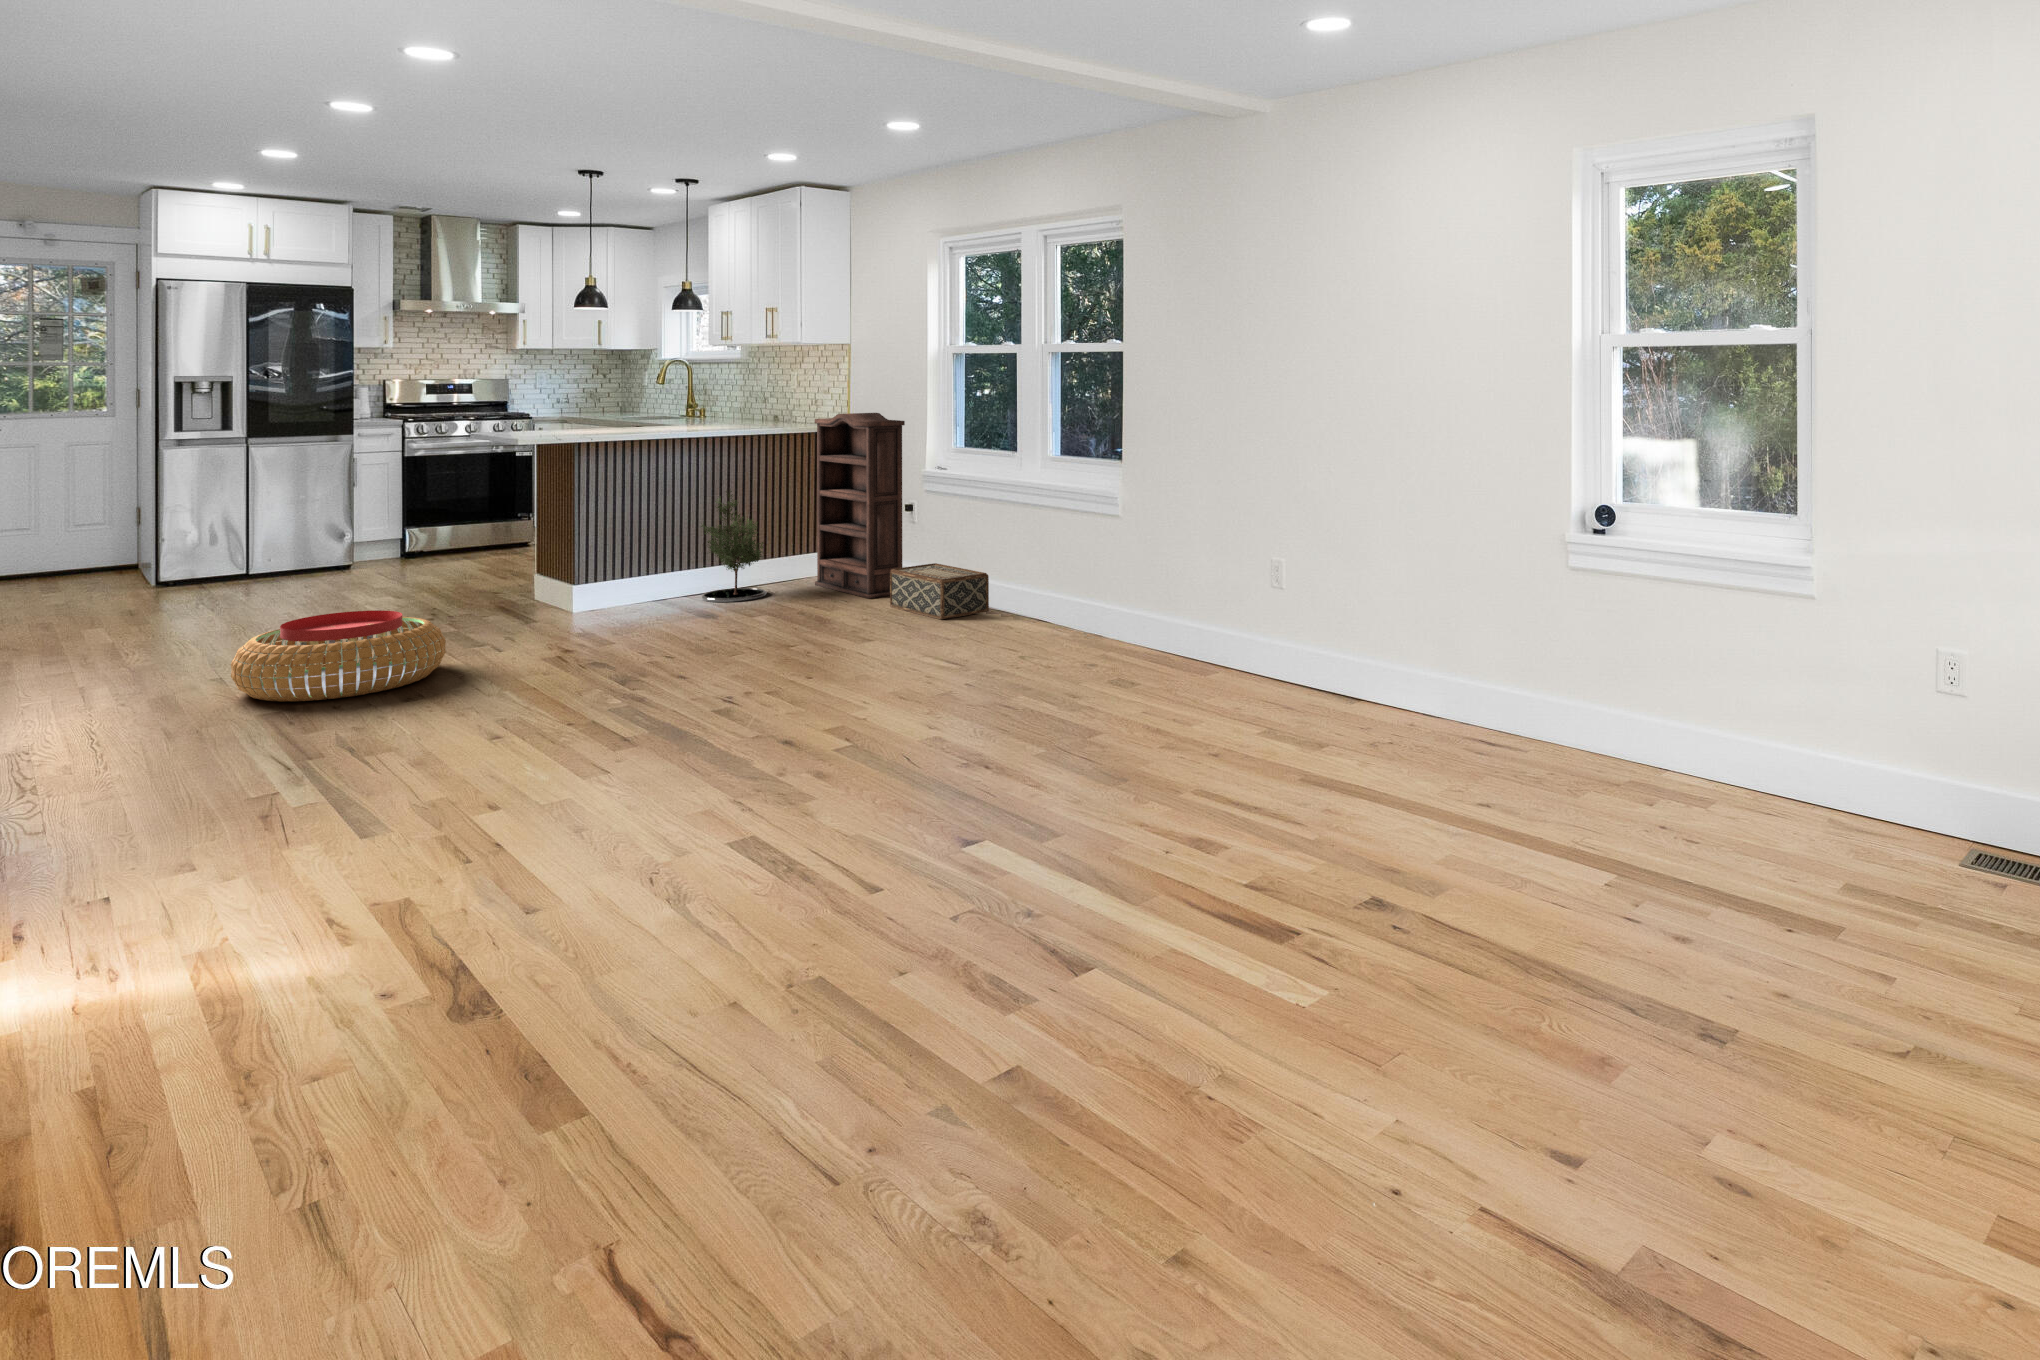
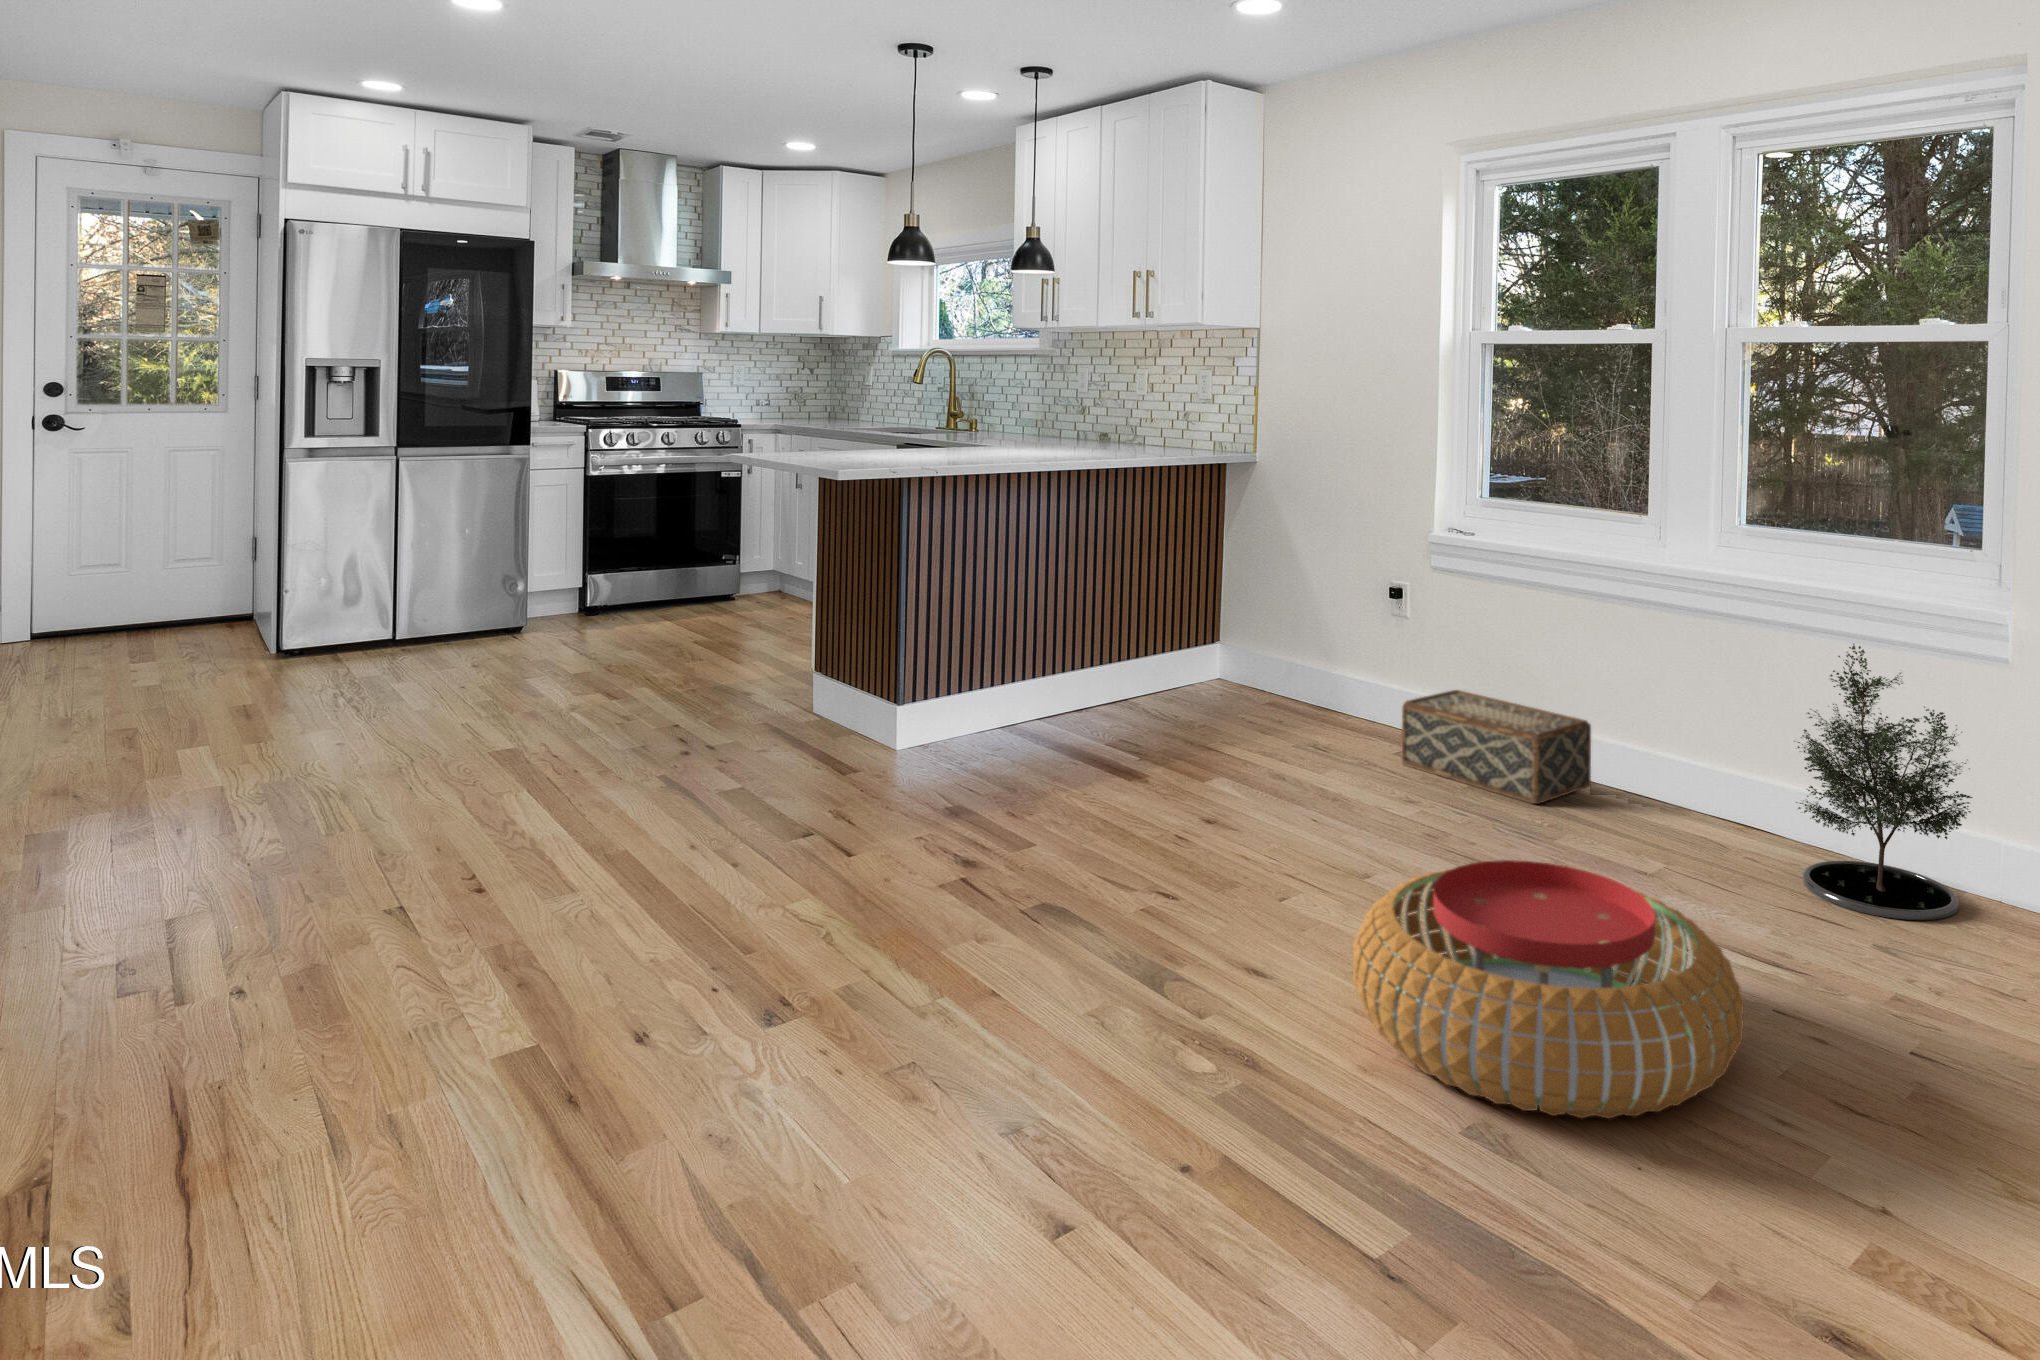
bookshelf: present [815,413,905,599] -> none [1216,436,1389,741]
potted tree: present [701,491,766,602] -> present [1794,644,1973,920]
pouf: present [231,610,446,701] -> present [1353,860,1744,1119]

